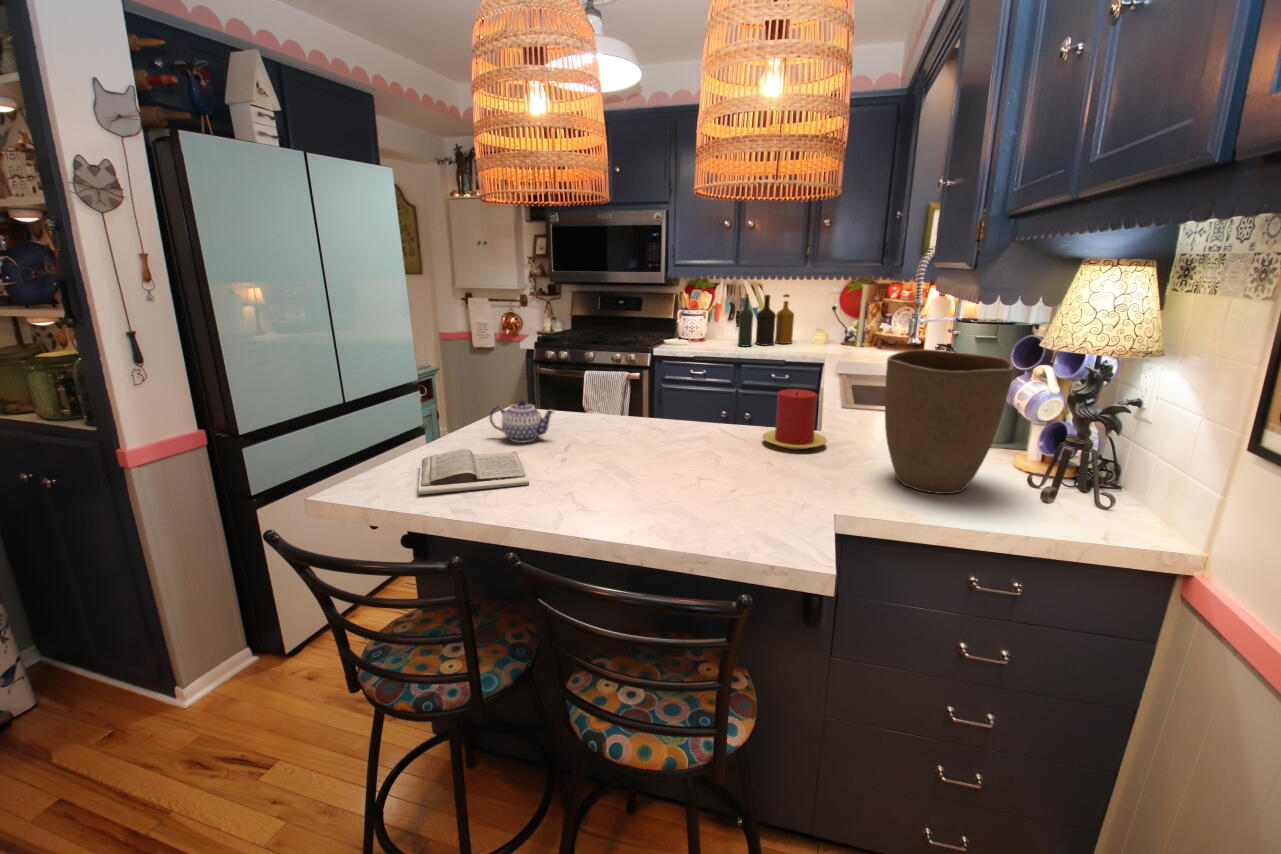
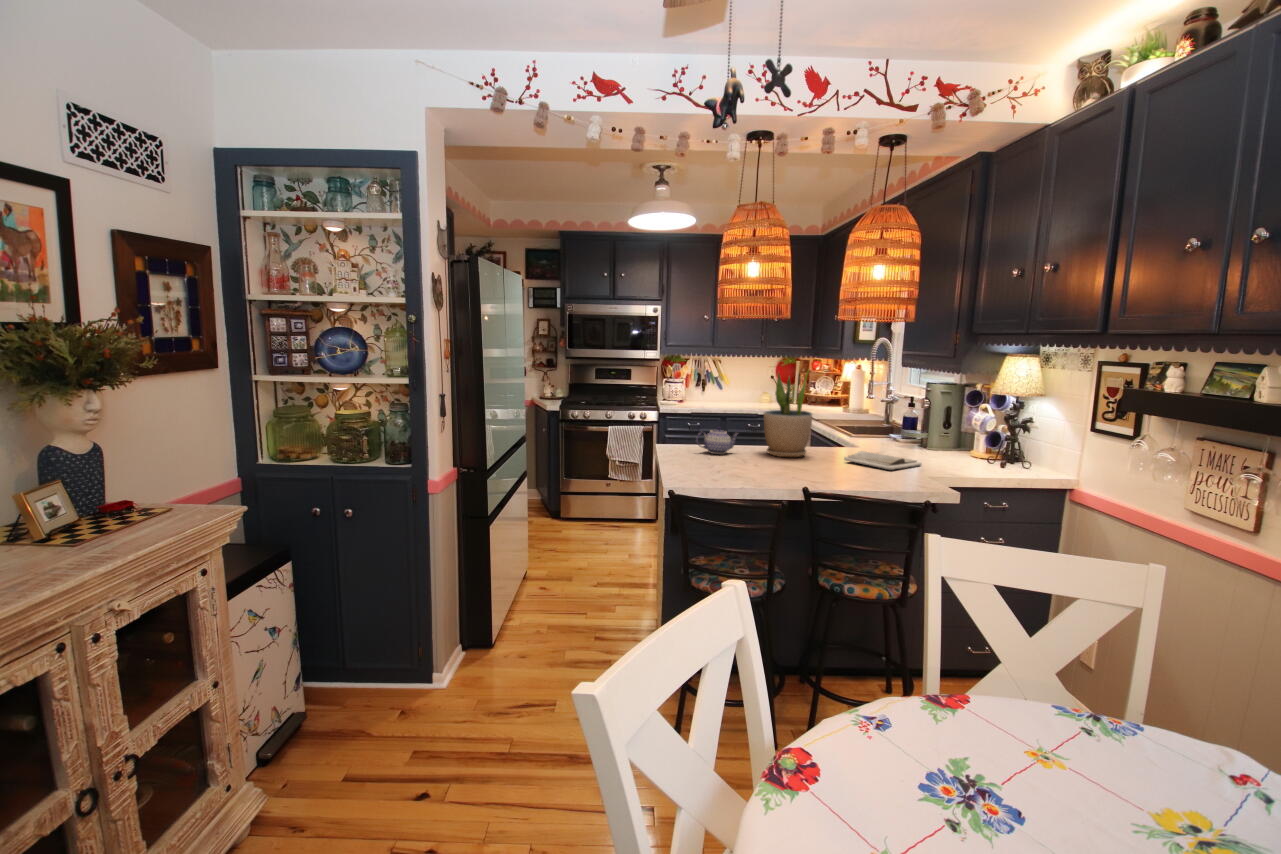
bottle: present [738,294,794,347] -> none [714,366,750,405]
potted plant: none [581,305,659,456] -> present [764,372,812,457]
vase: present [885,349,1014,494] -> none [935,392,1001,464]
candle: present [762,389,827,449] -> none [848,418,888,452]
book: present [418,449,529,495] -> present [844,451,922,470]

